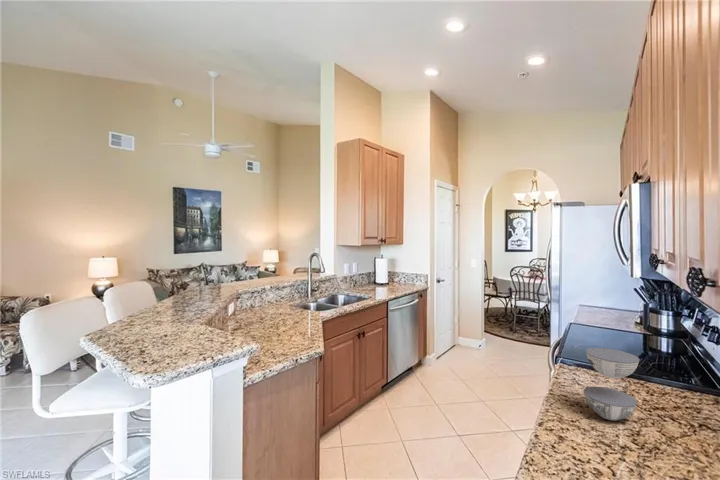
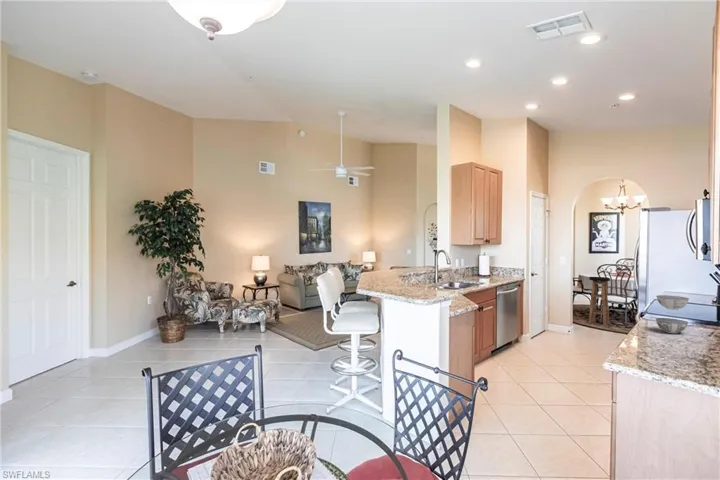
bar stool: none [501,279,523,333] -> present [589,277,610,326]

